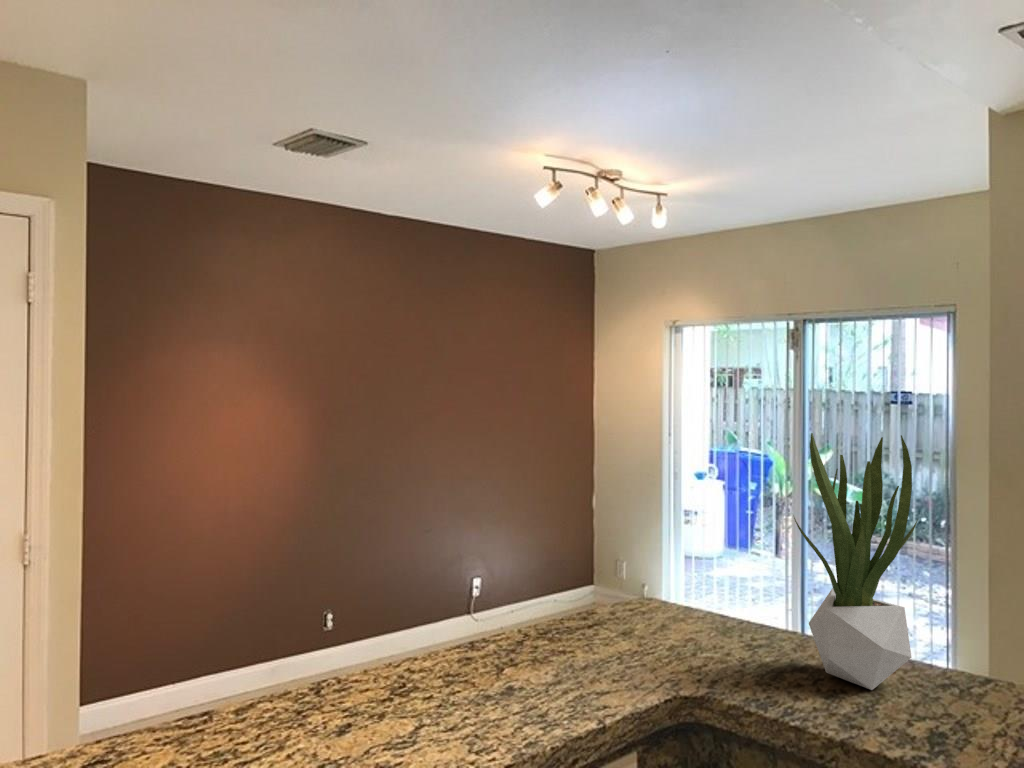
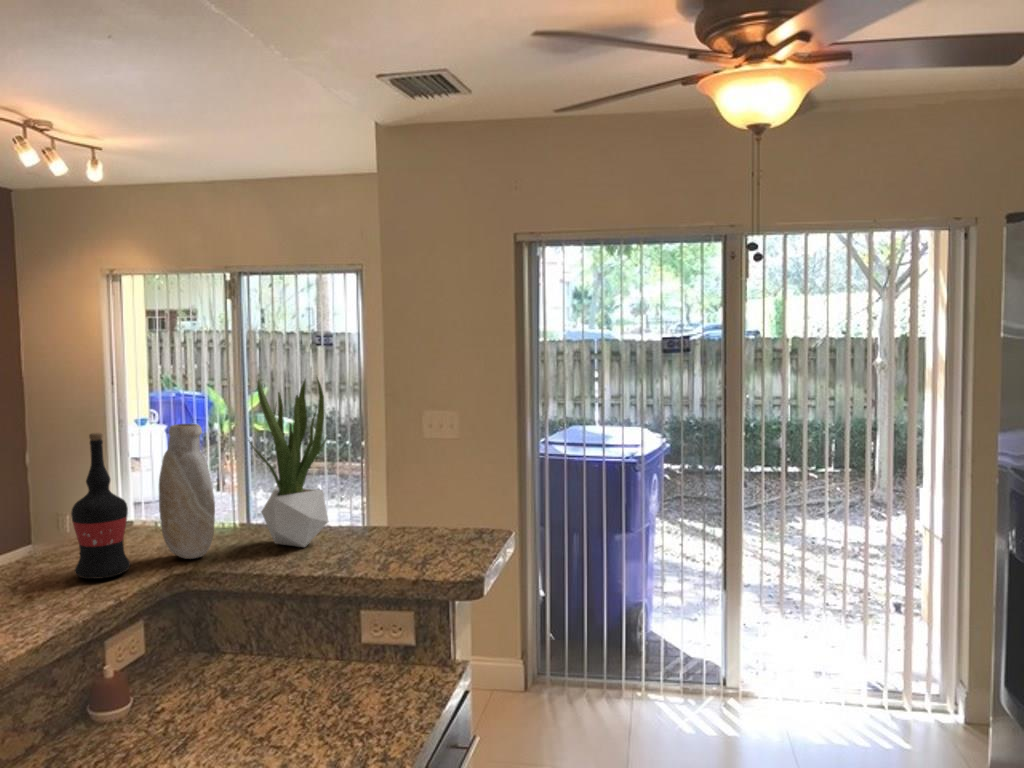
vase: none [673,488,743,673] -> present [159,424,215,559]
wine bottle: none [566,490,631,680] -> present [71,433,130,579]

